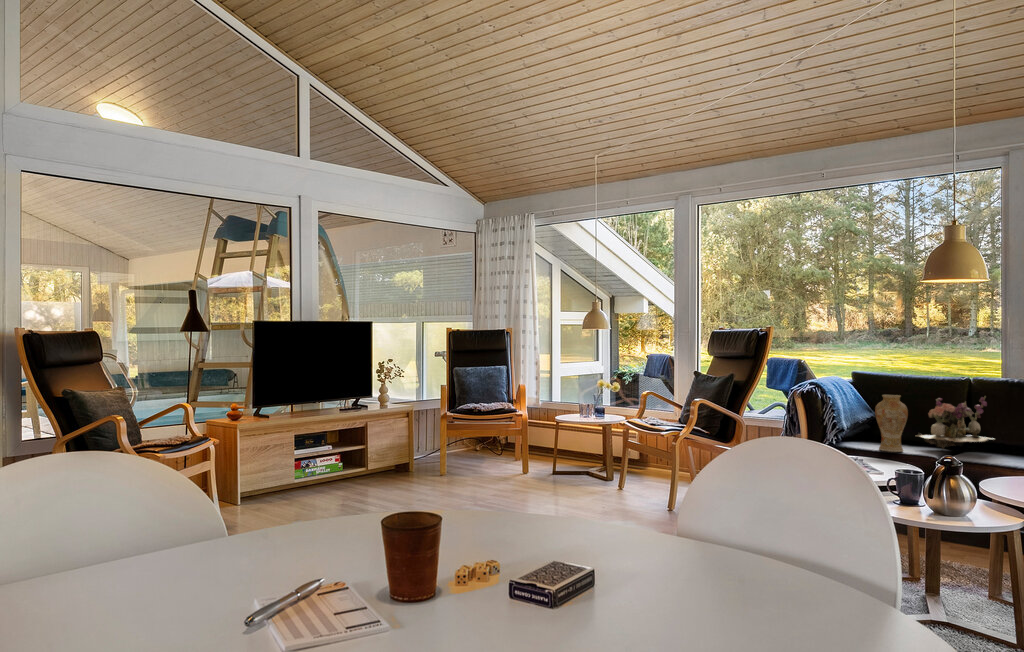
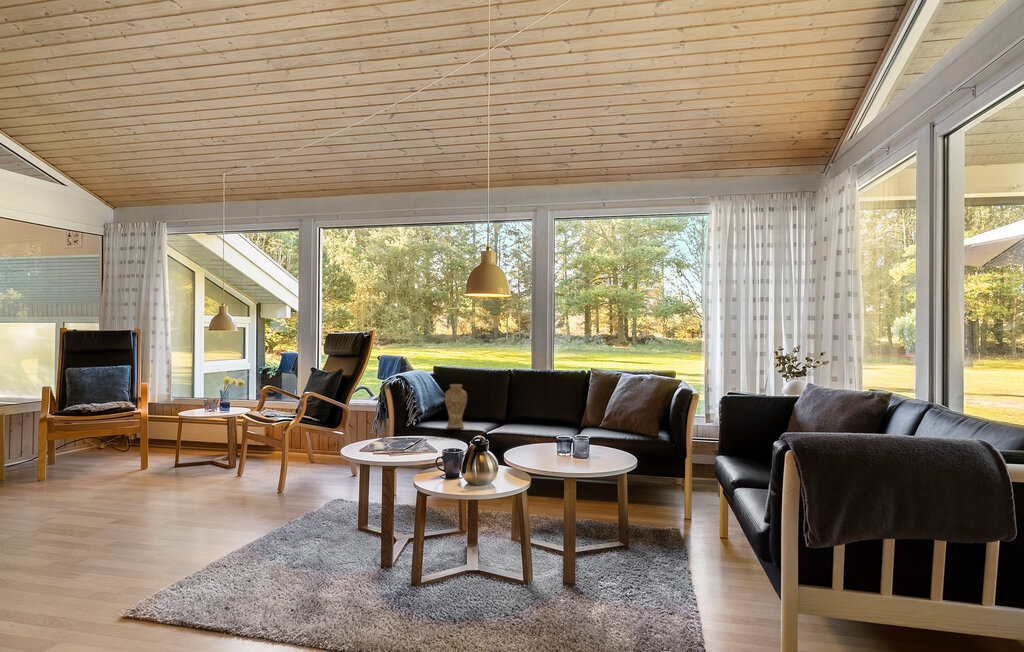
flower arrangement: present [917,397,994,449] -> none [473,382,525,424]

